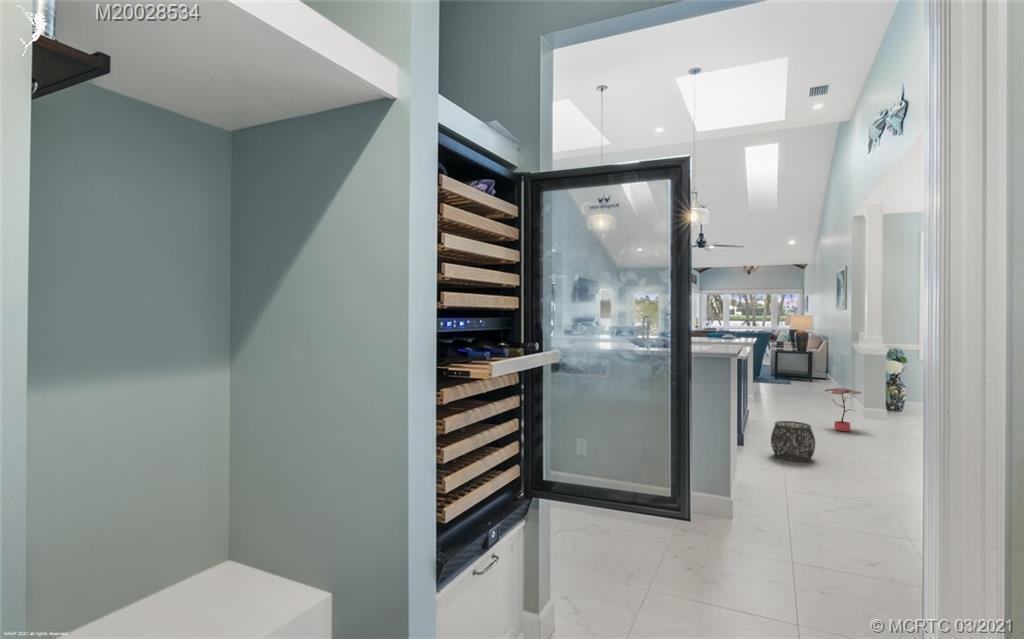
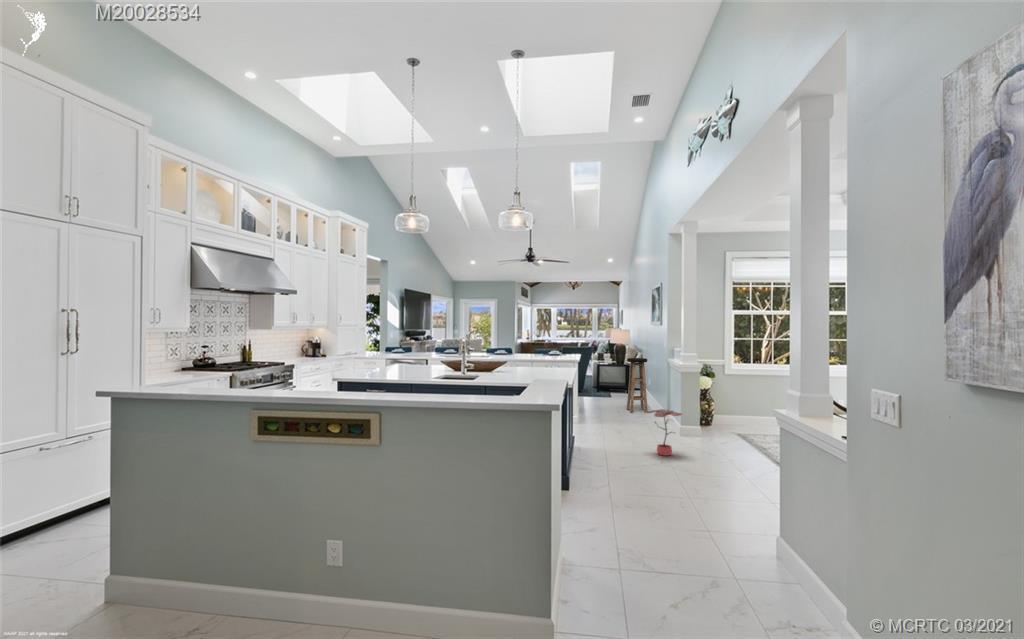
bar stool: none [807,343,831,399] -> present [627,358,648,413]
woven basket: present [771,421,815,462] -> none [597,458,645,509]

